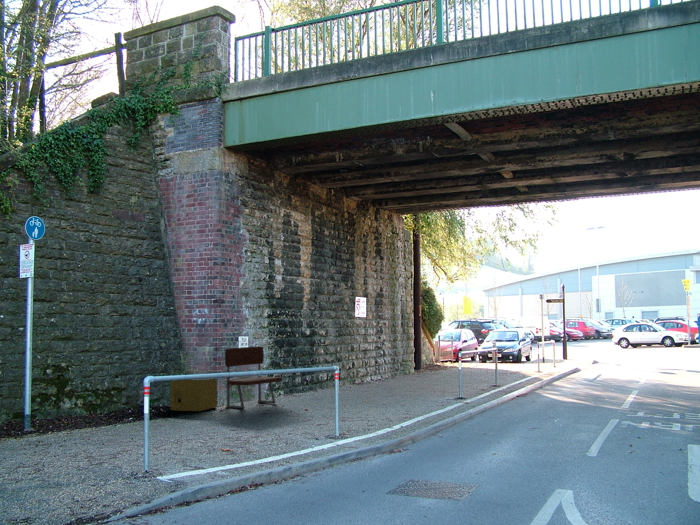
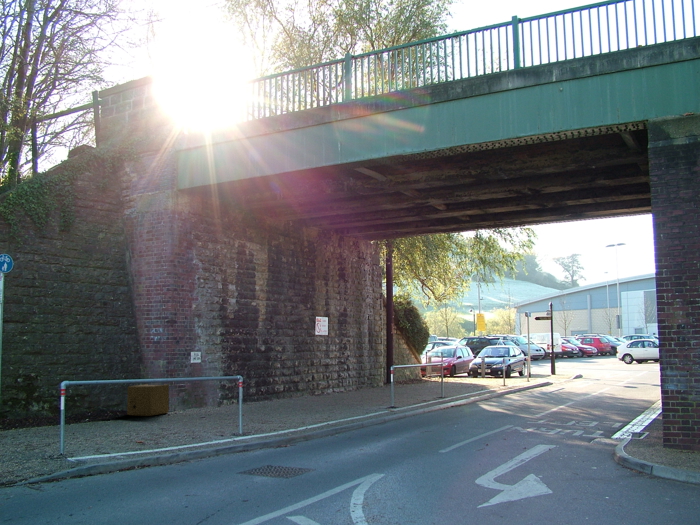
bench: present [225,347,282,409] -> none [176,361,227,414]

